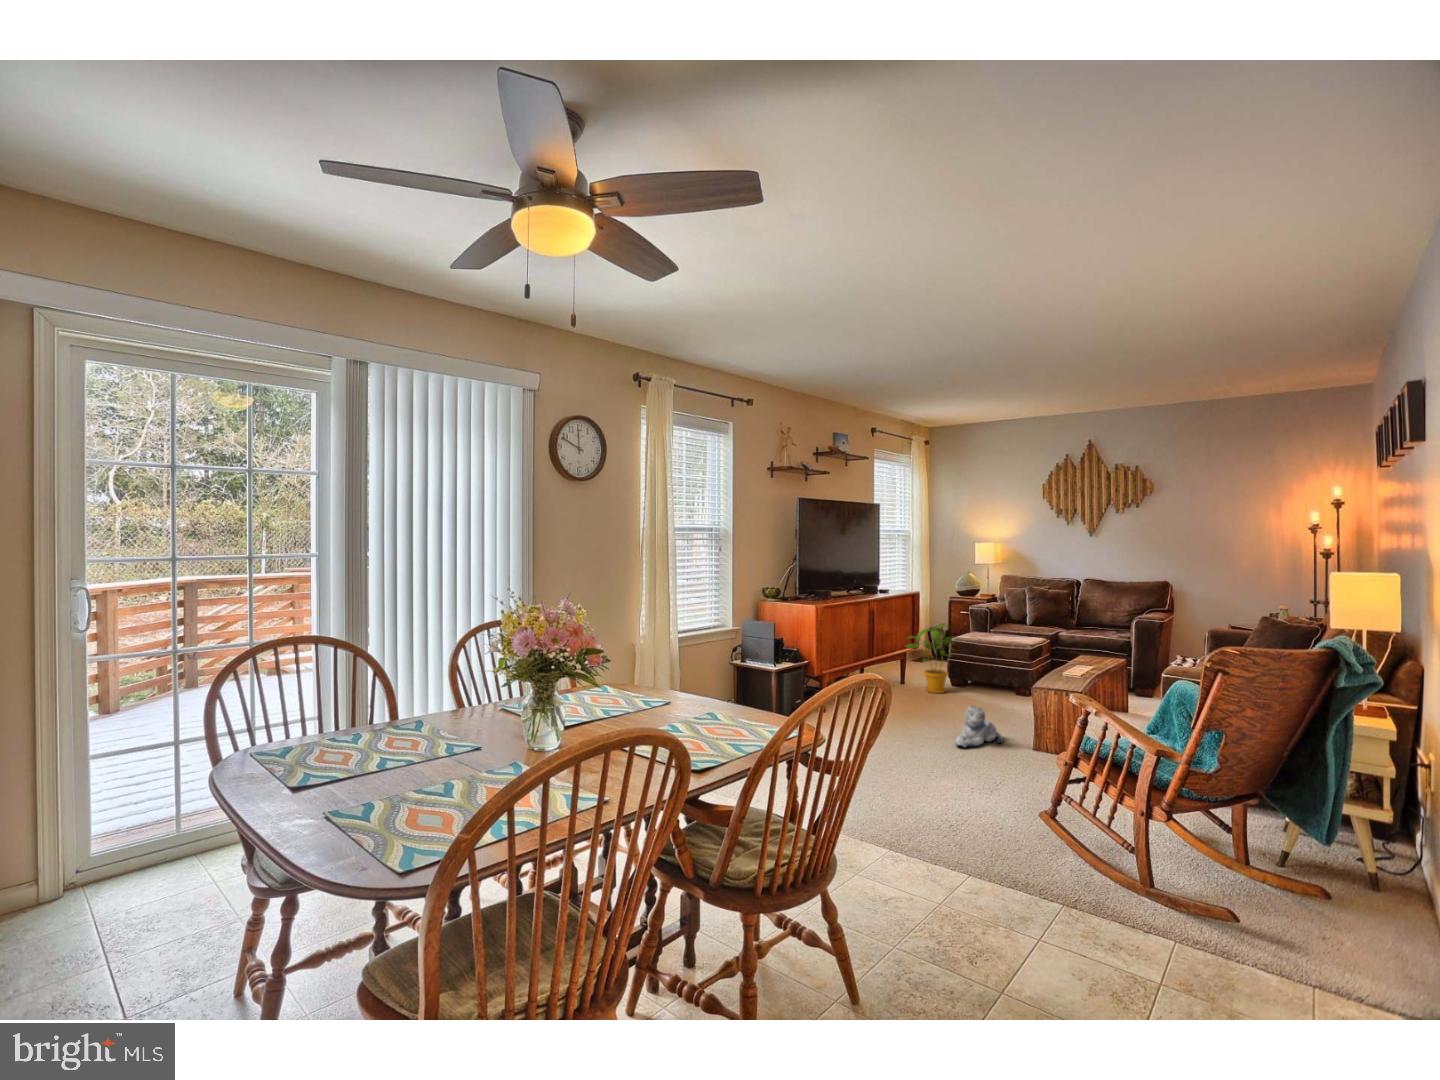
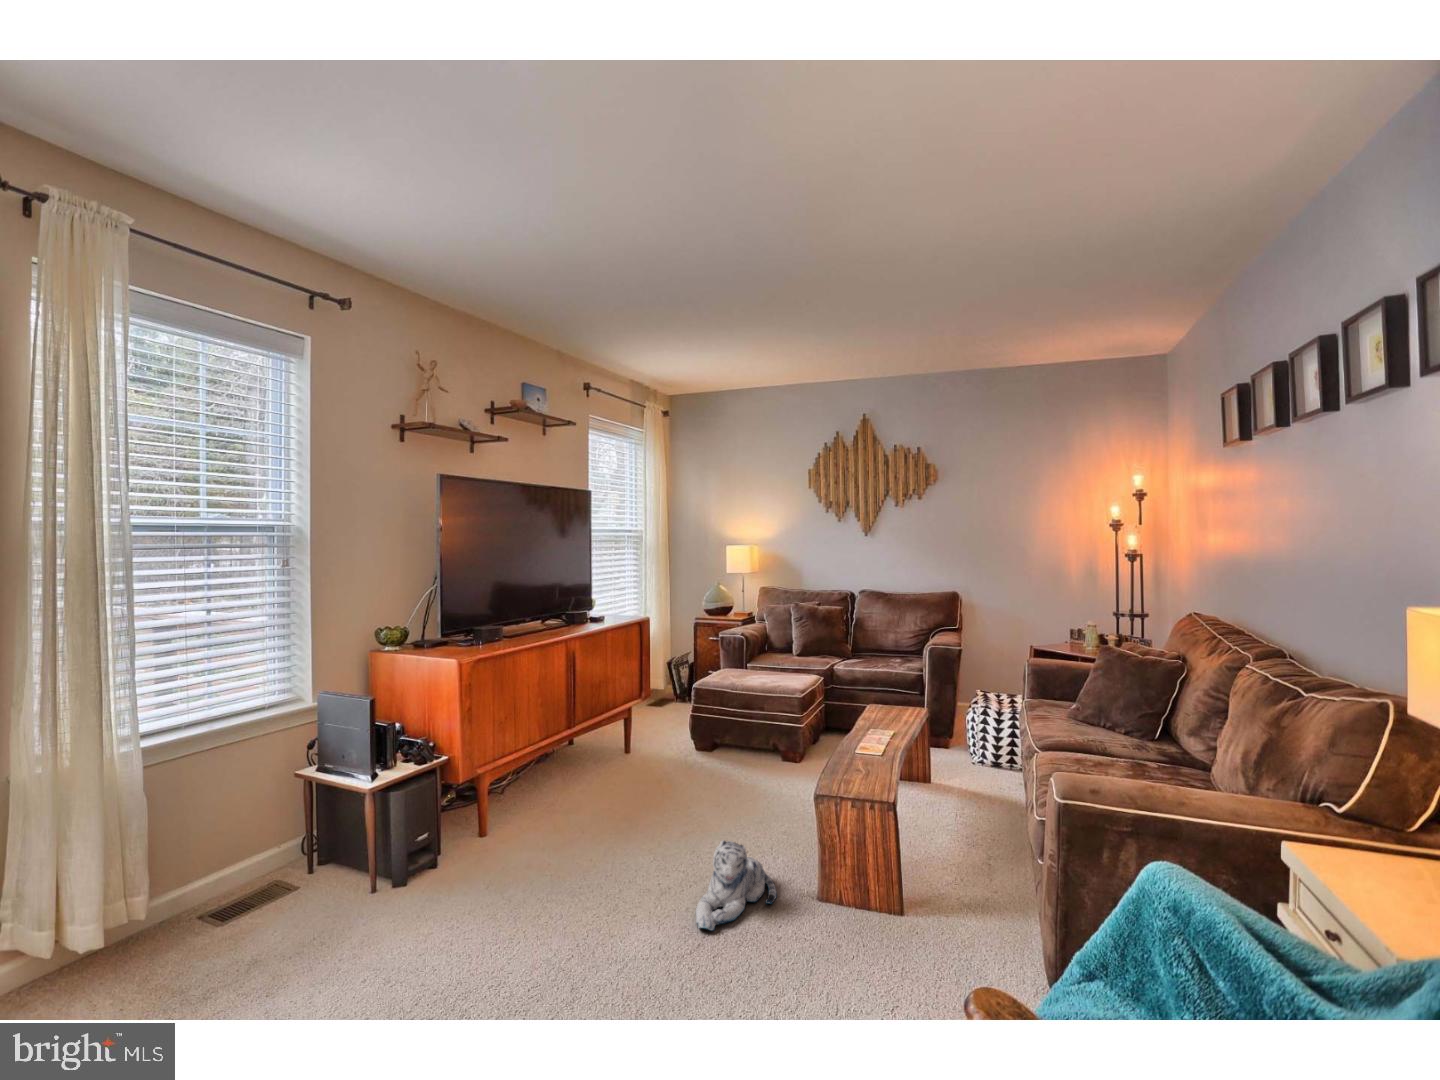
house plant: present [906,624,955,693] -> none [625,670,710,775]

